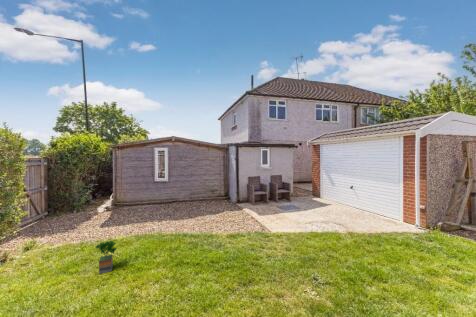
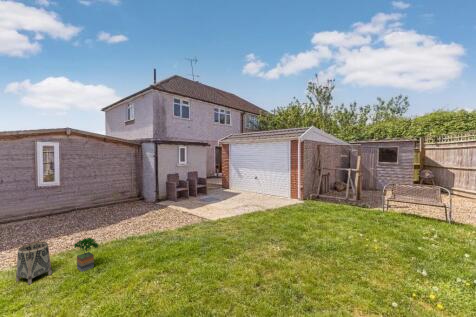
basket: none [58,237,83,275] -> present [16,242,52,285]

